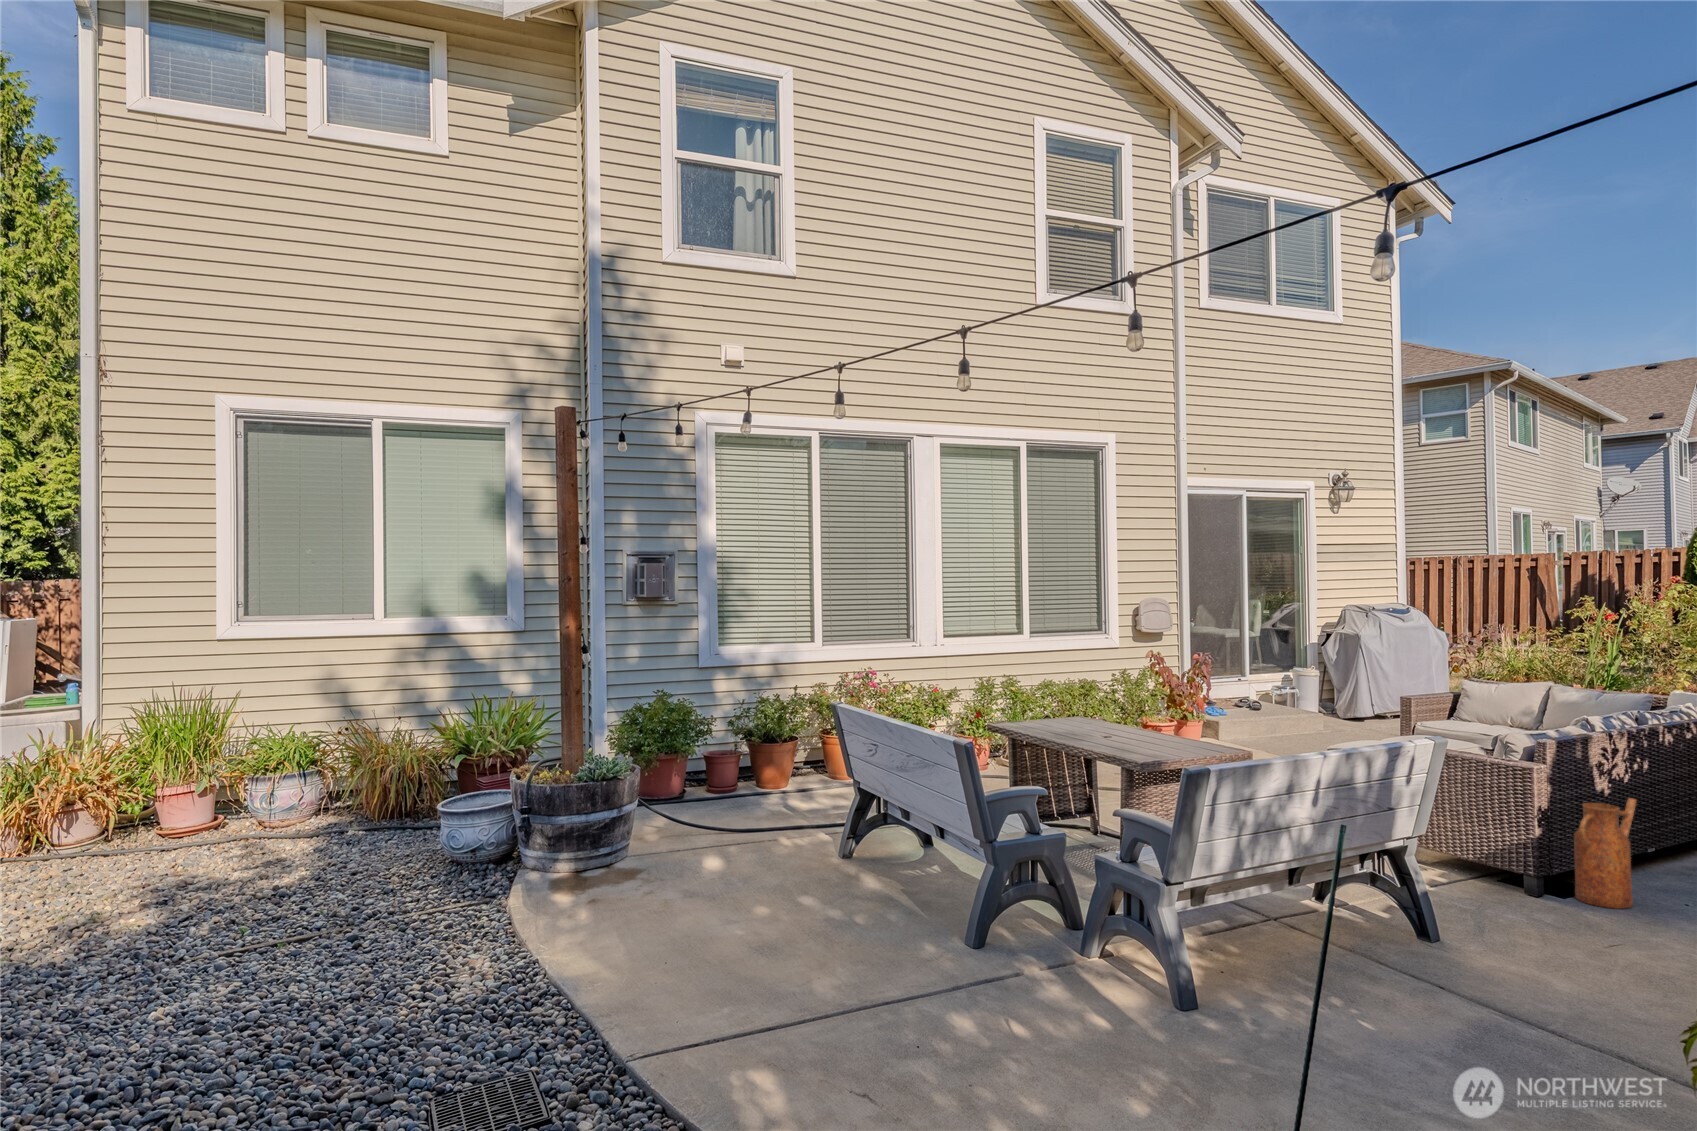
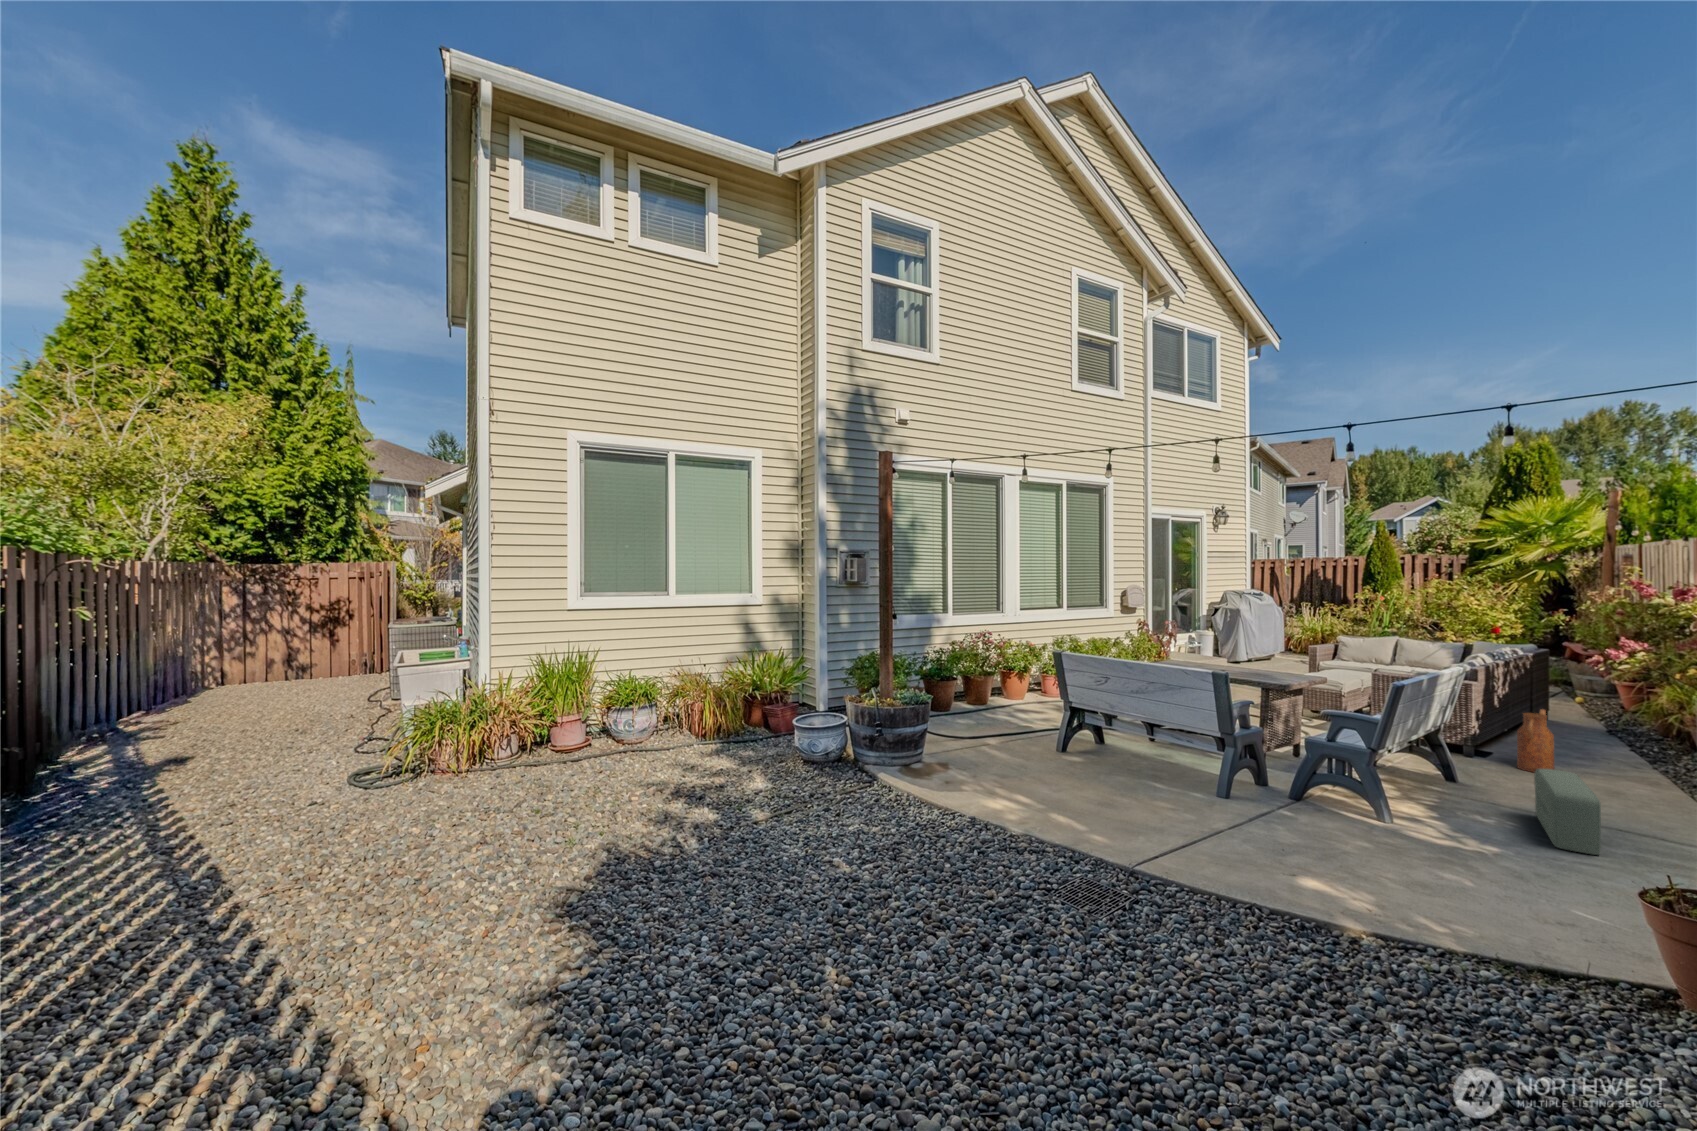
pouf: none [1409,893,1523,1041] -> present [1534,769,1601,855]

